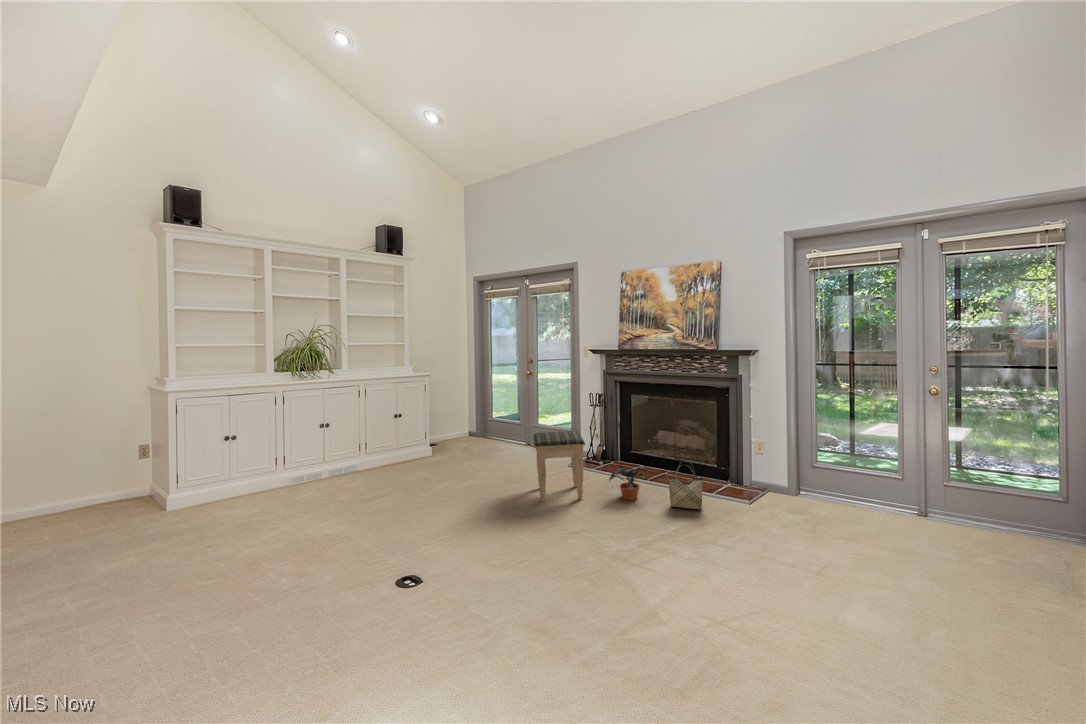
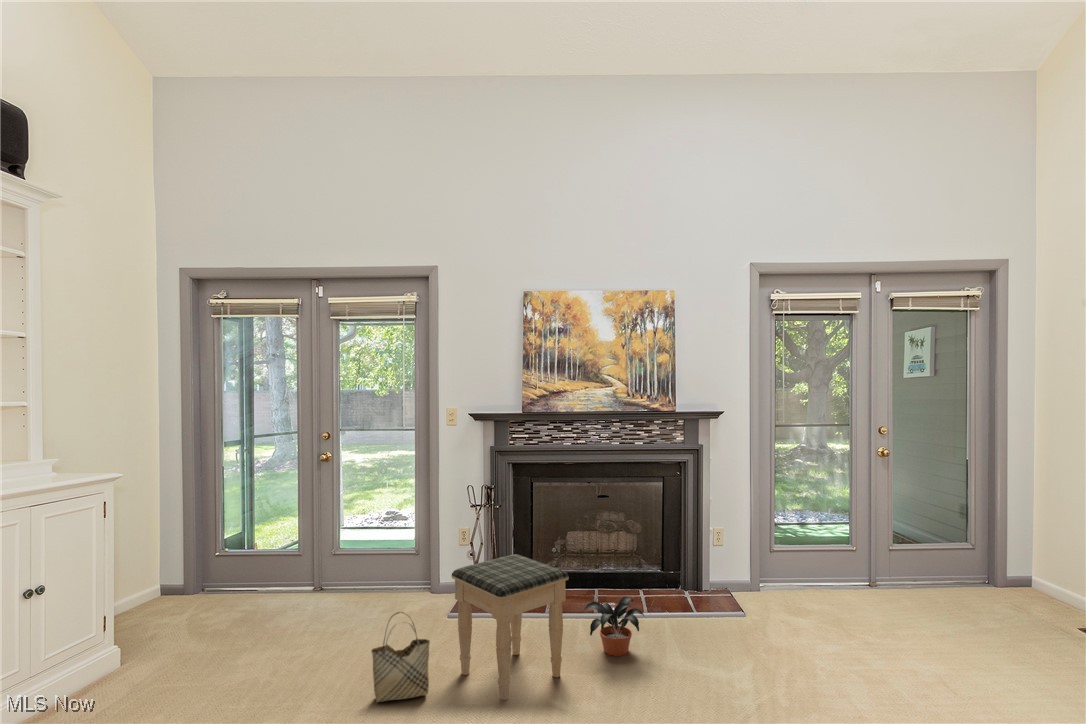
woven basket: present [668,460,703,509] -> present [371,612,430,702]

